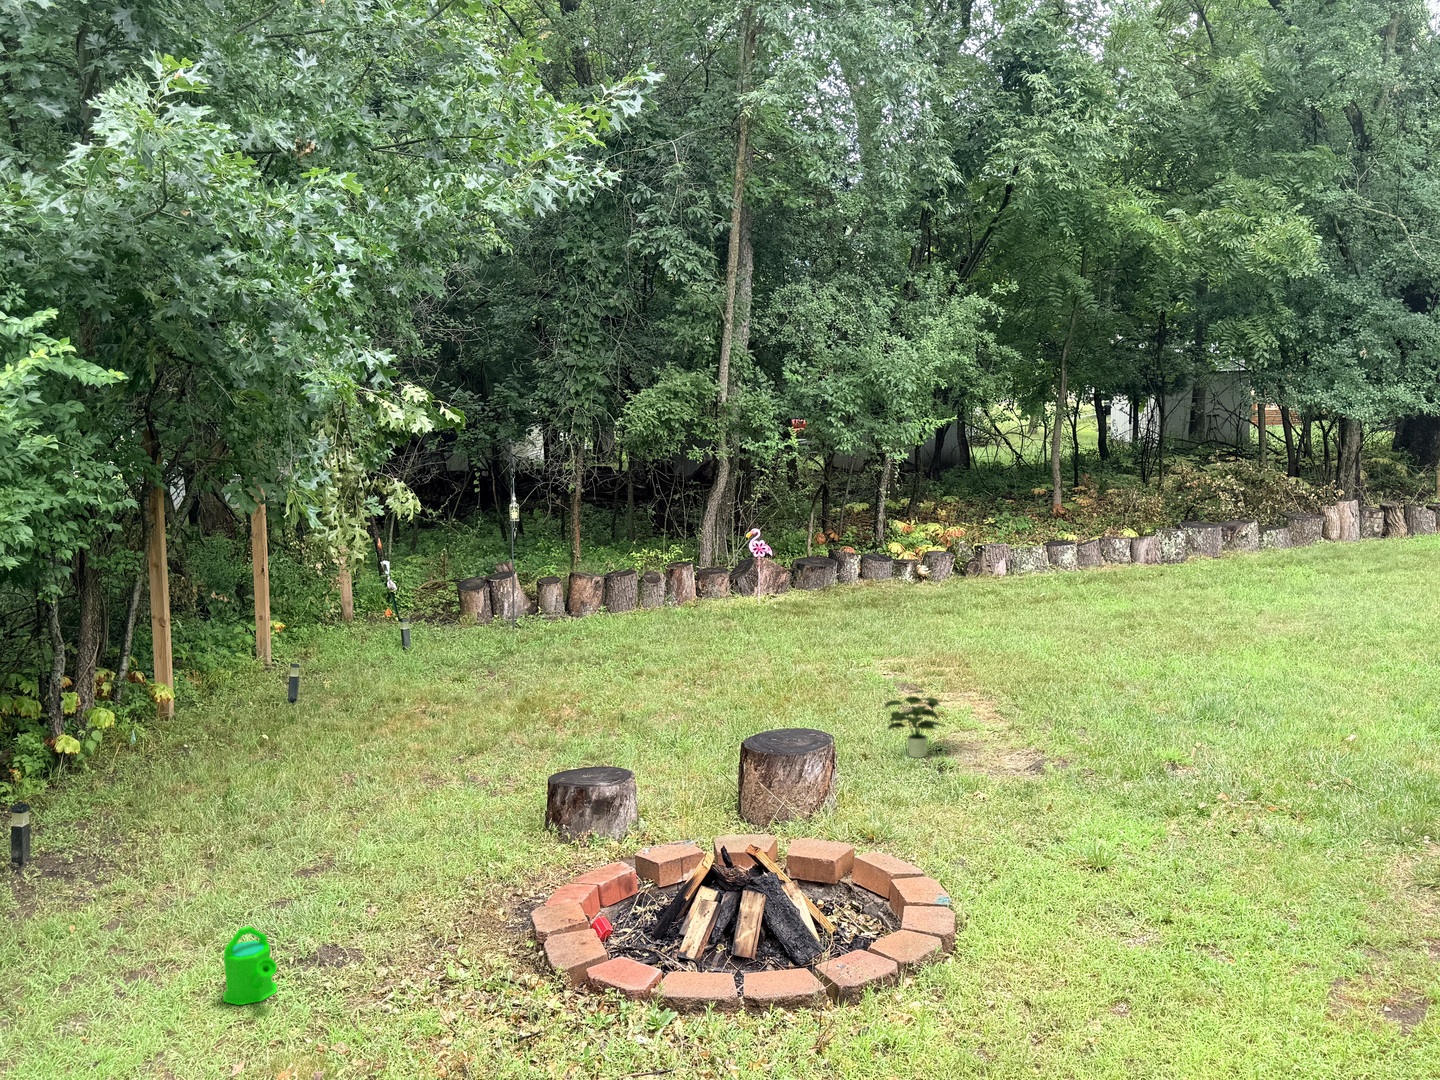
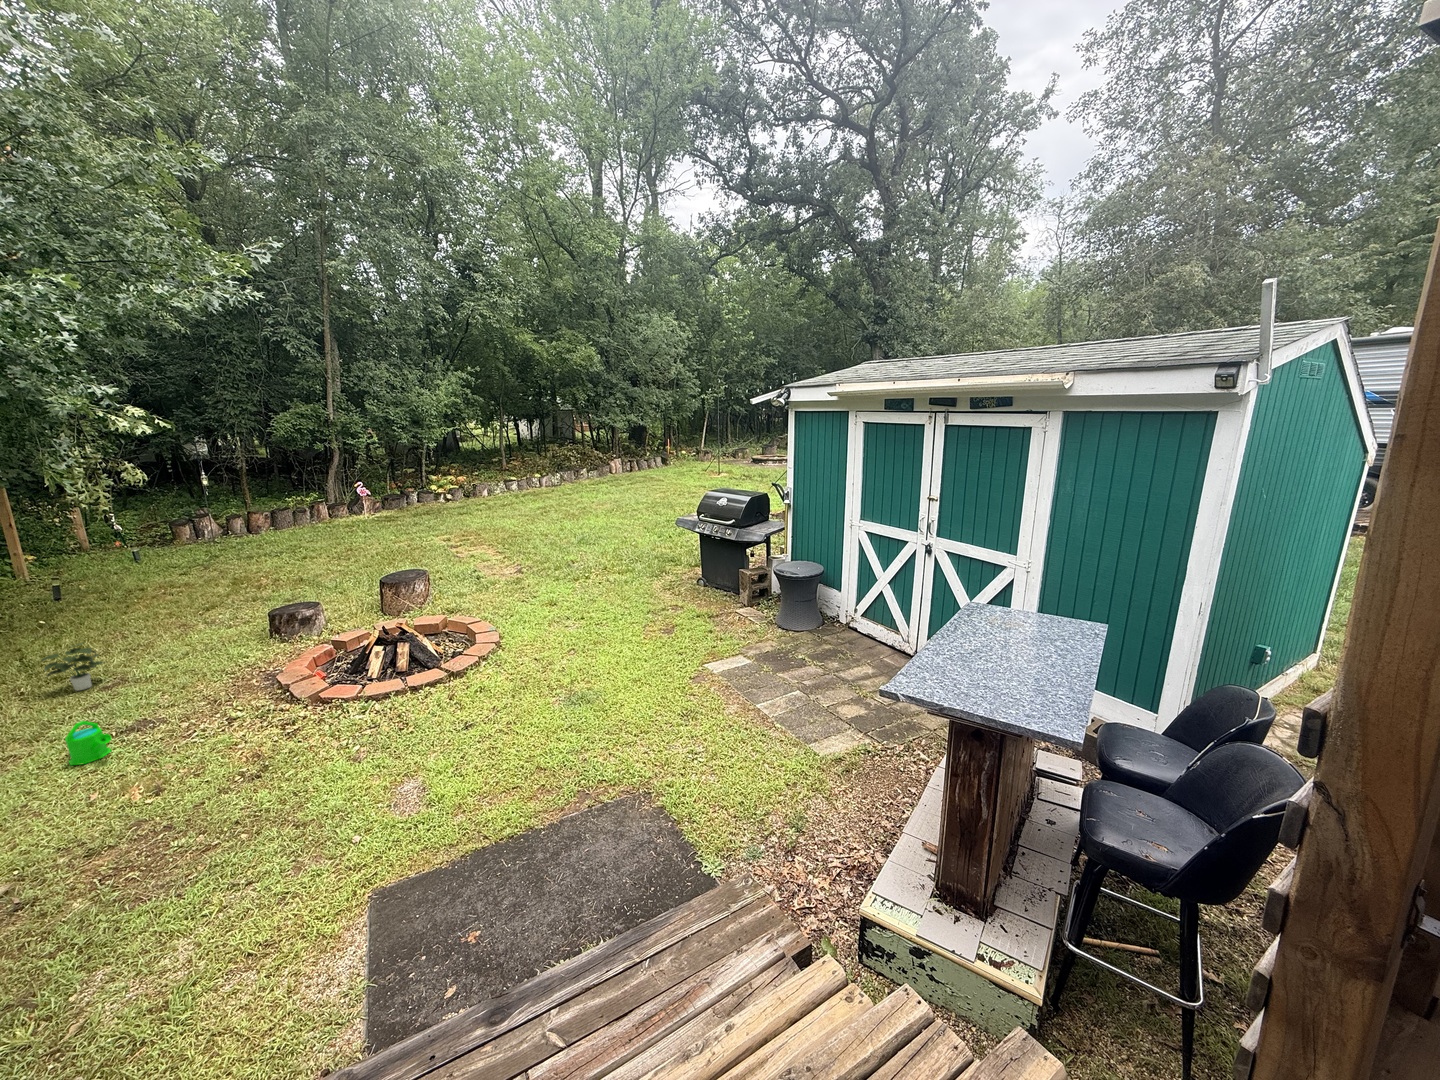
potted plant: present [885,690,941,758] -> present [42,643,104,691]

